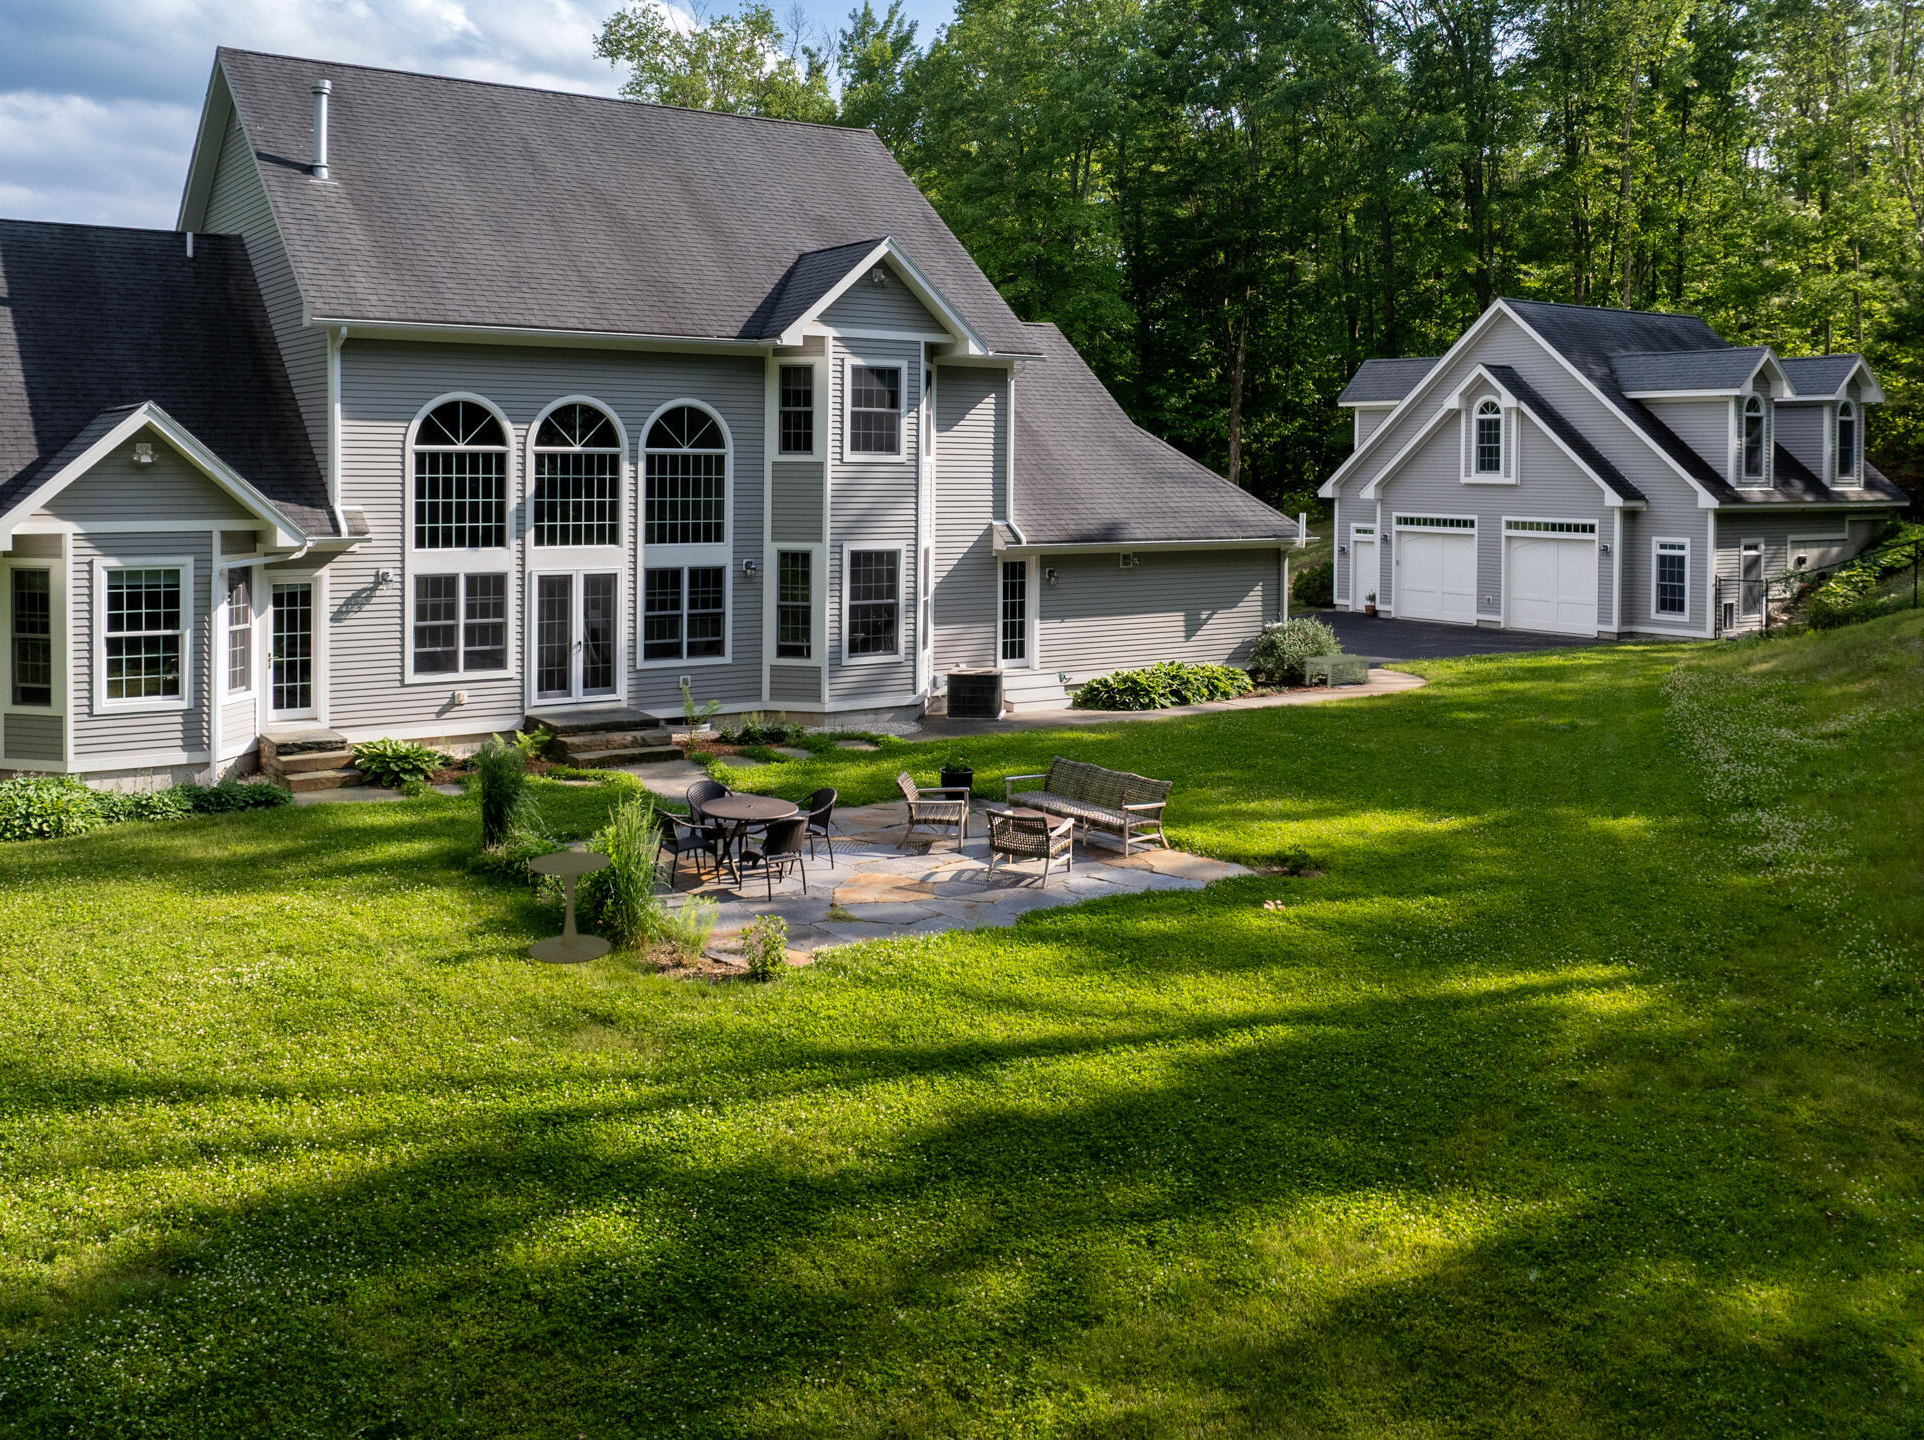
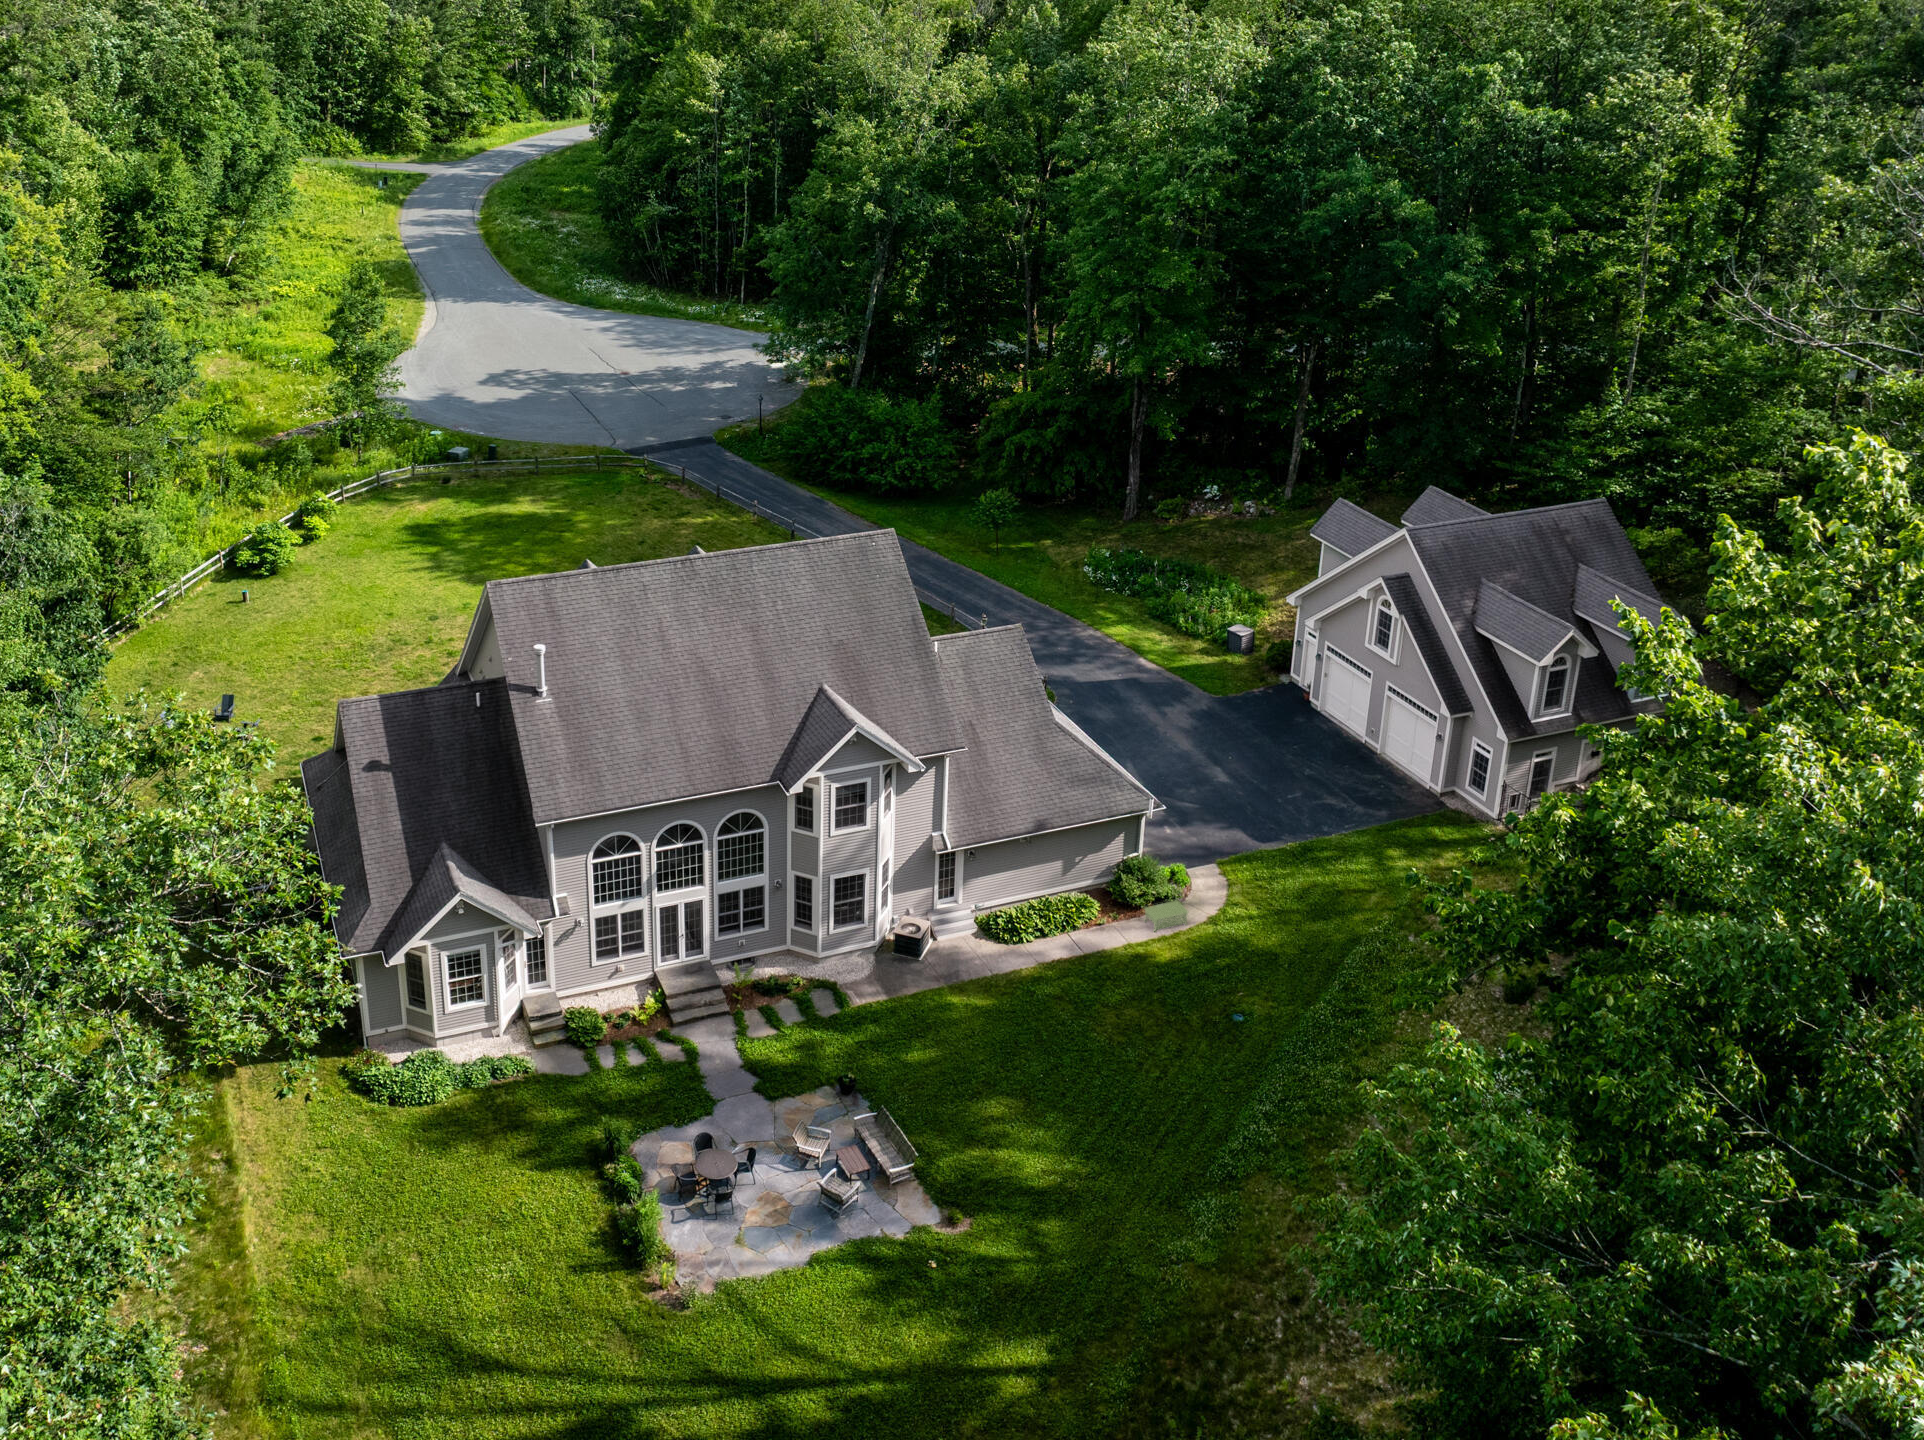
pedestal table: present [528,851,611,963] -> none [612,1232,644,1282]

